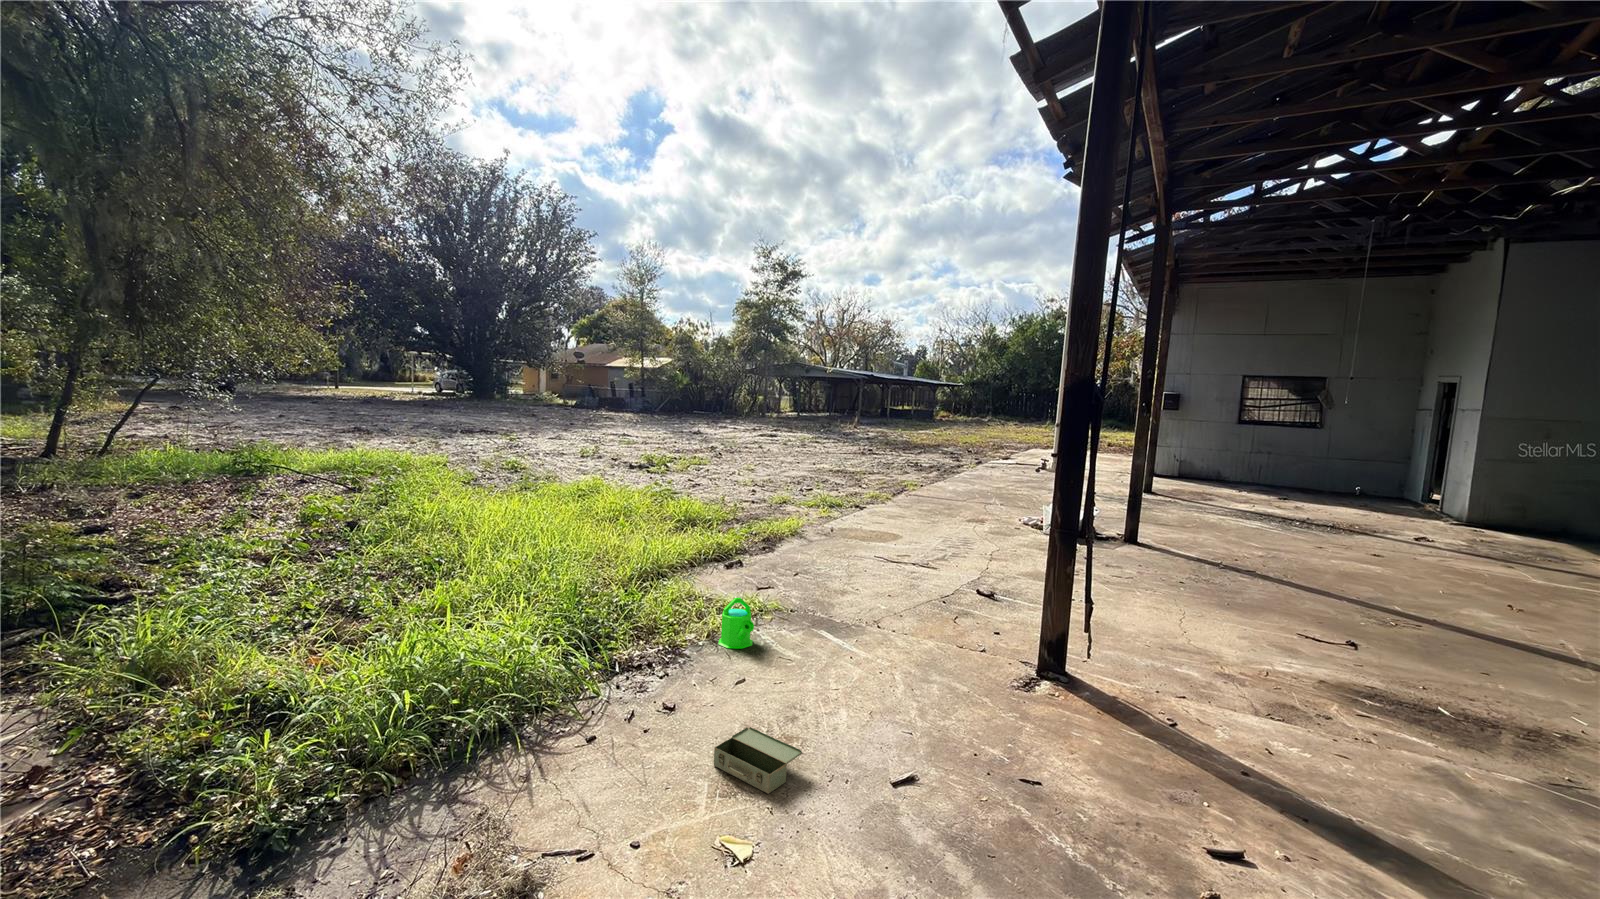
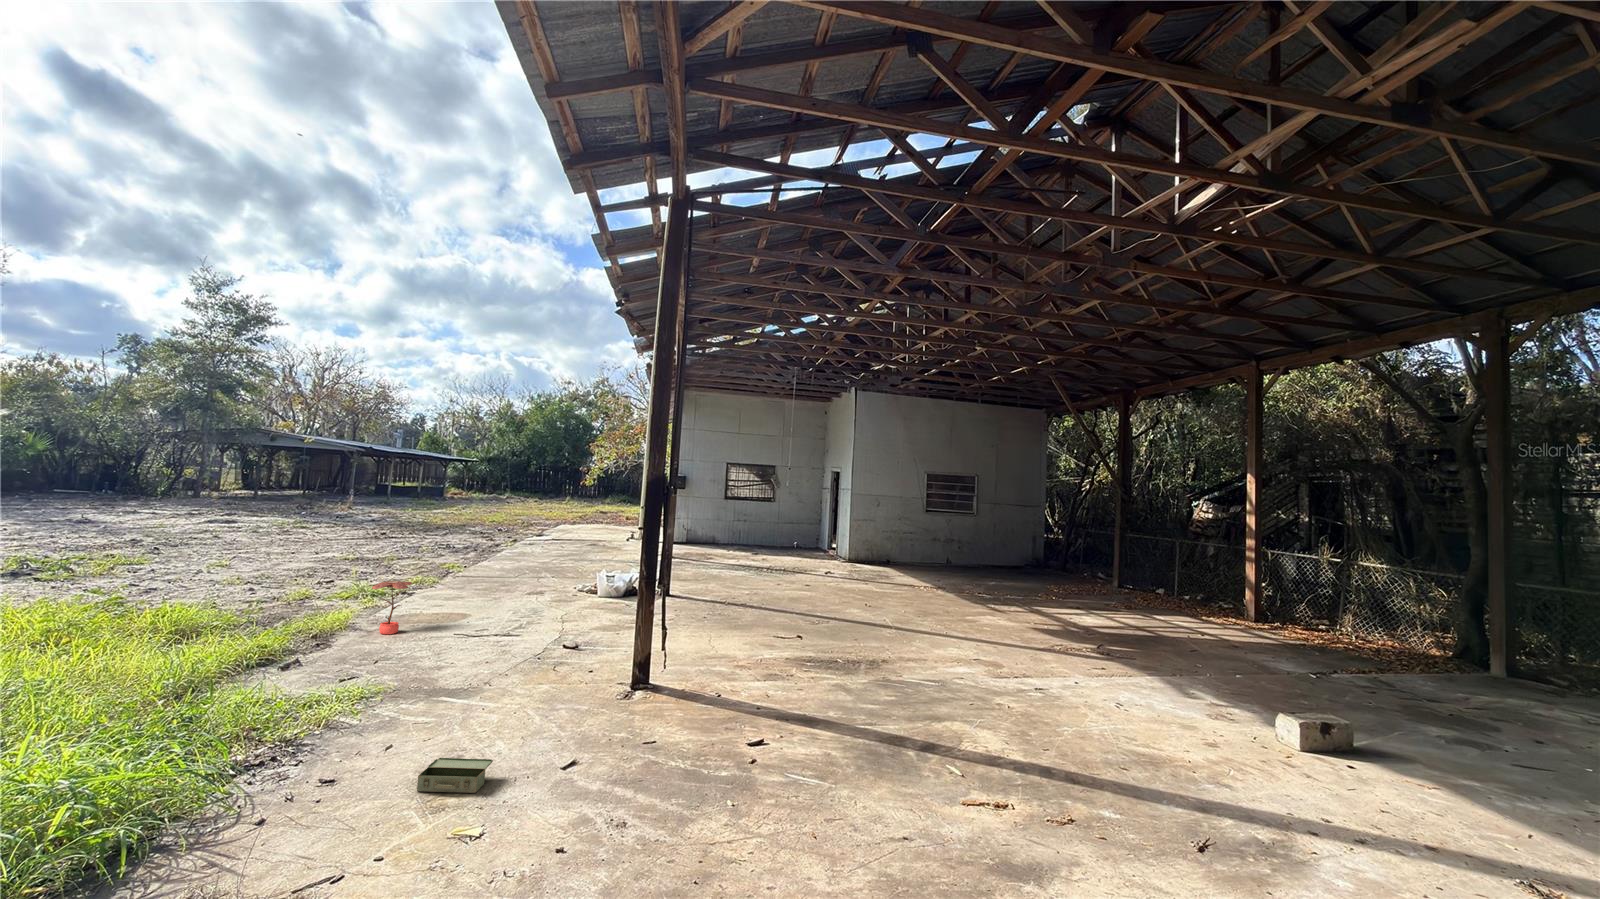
potted plant: none [798,497,835,550] -> present [372,581,412,634]
watering can: present [718,598,754,649] -> none [347,673,393,722]

